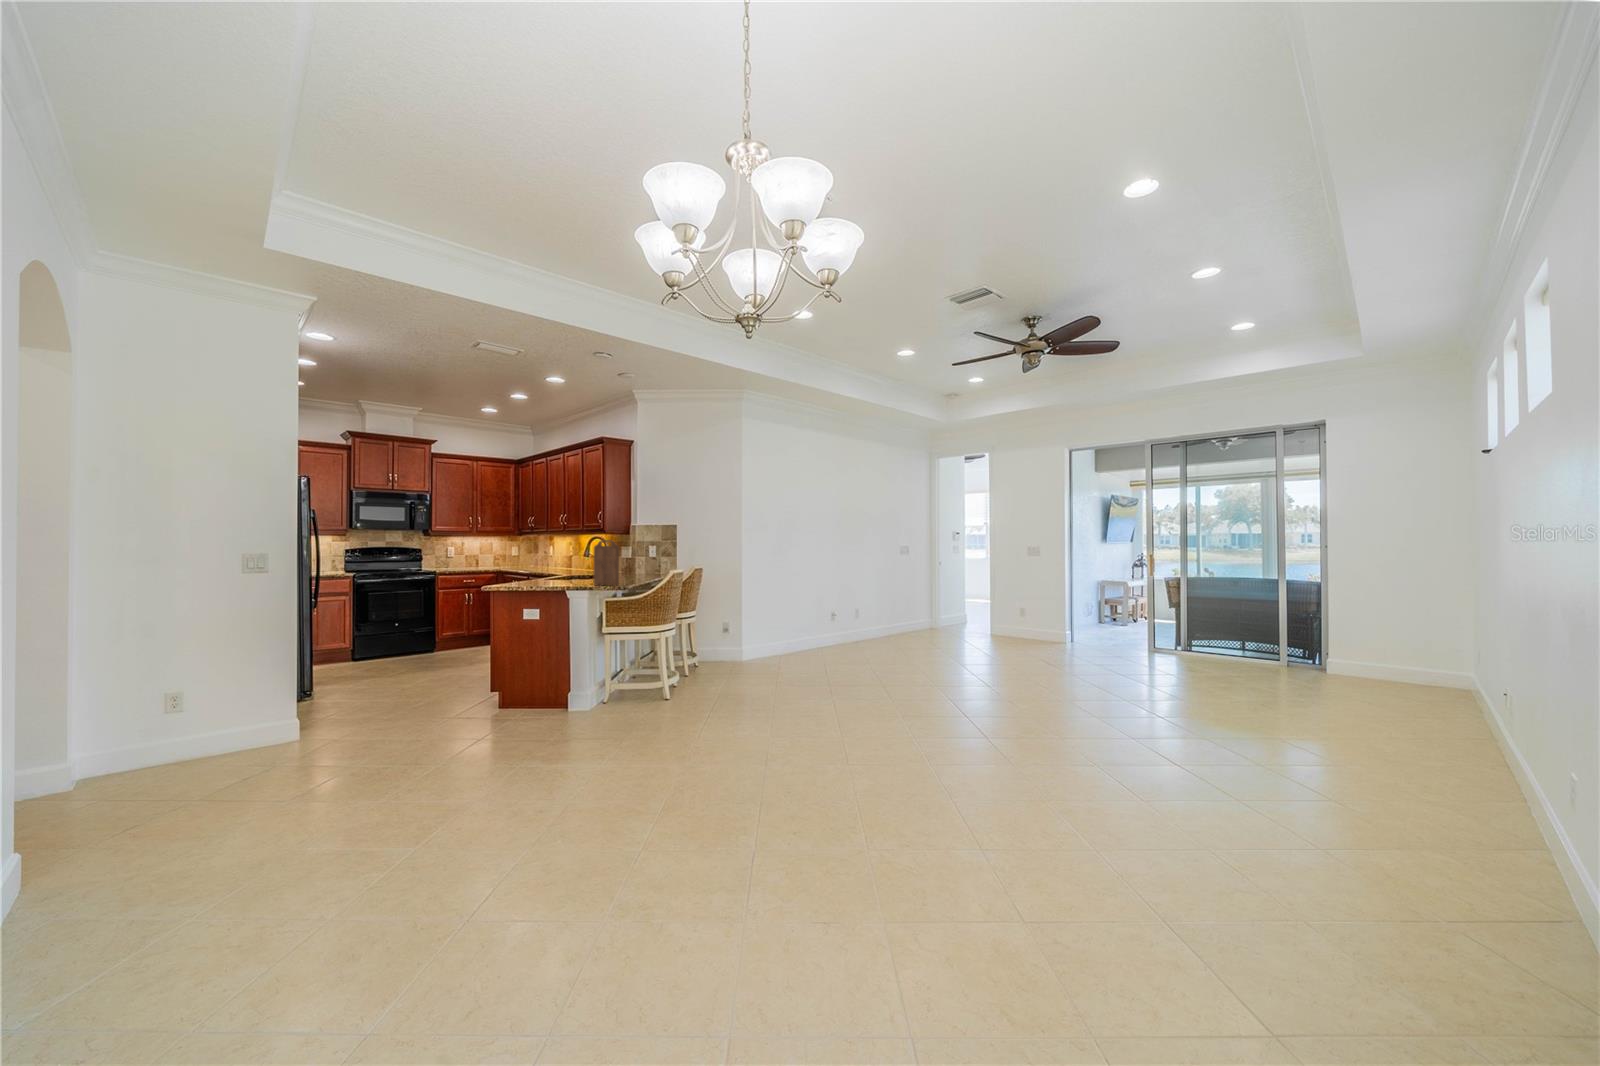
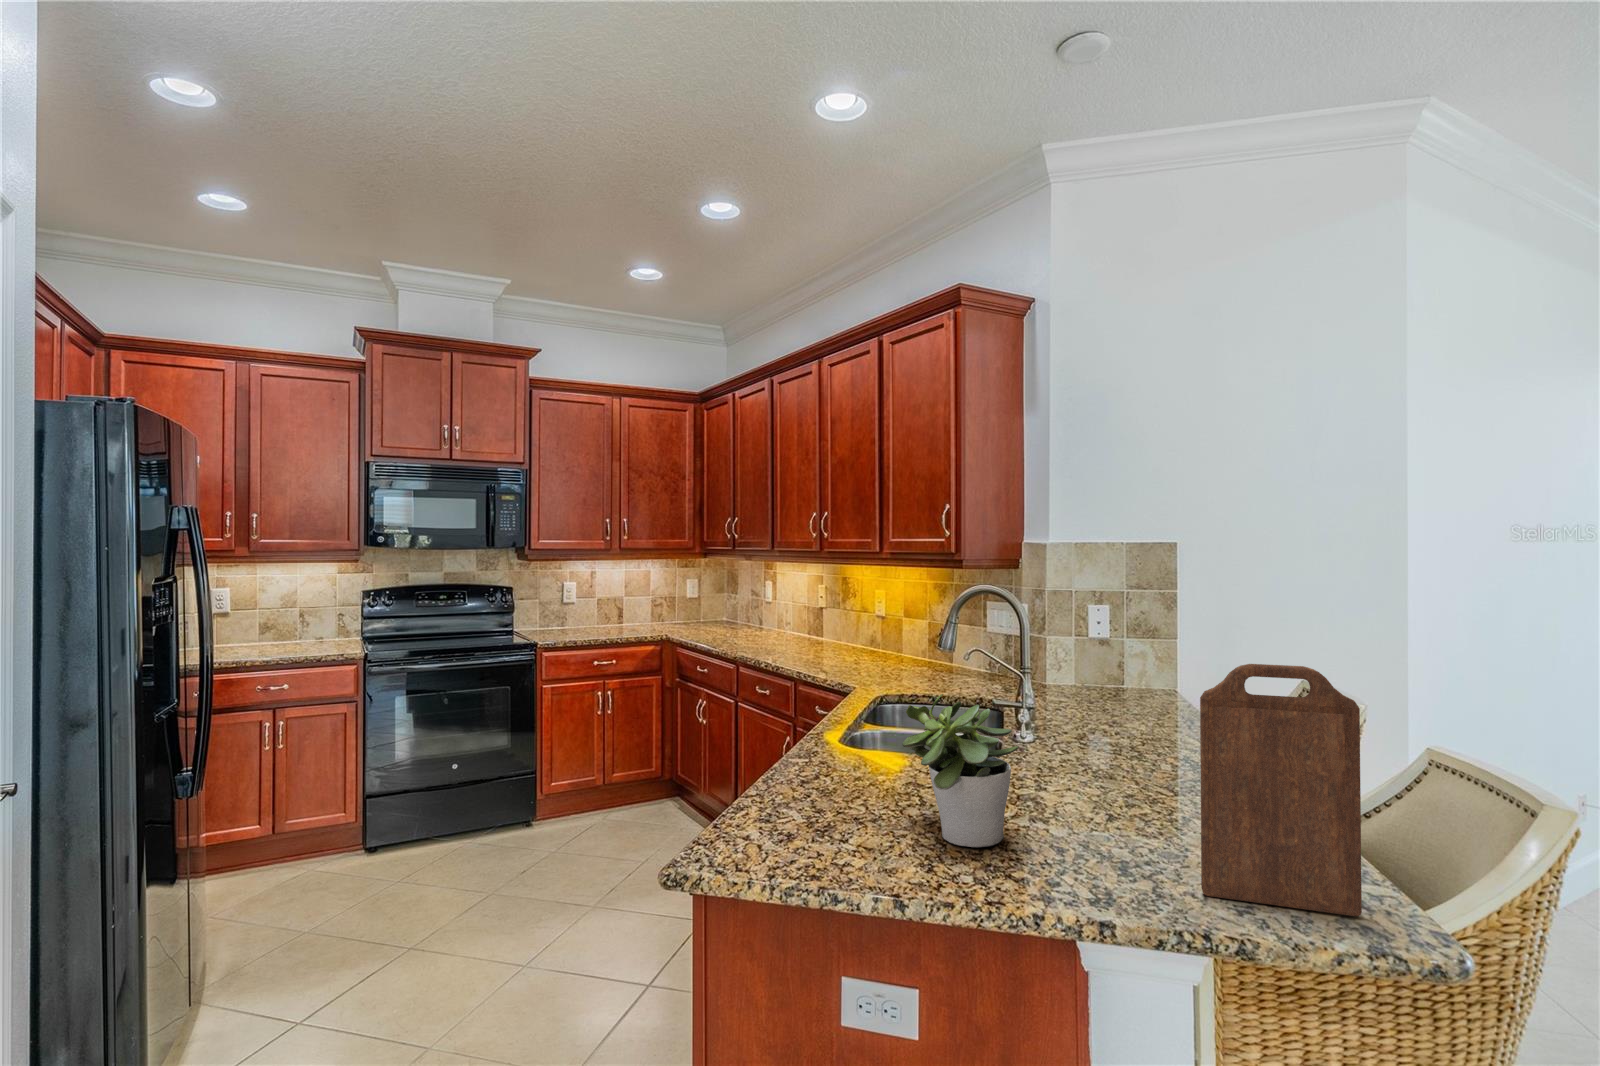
potted plant: none [542,552,567,584] -> present [902,694,1019,848]

